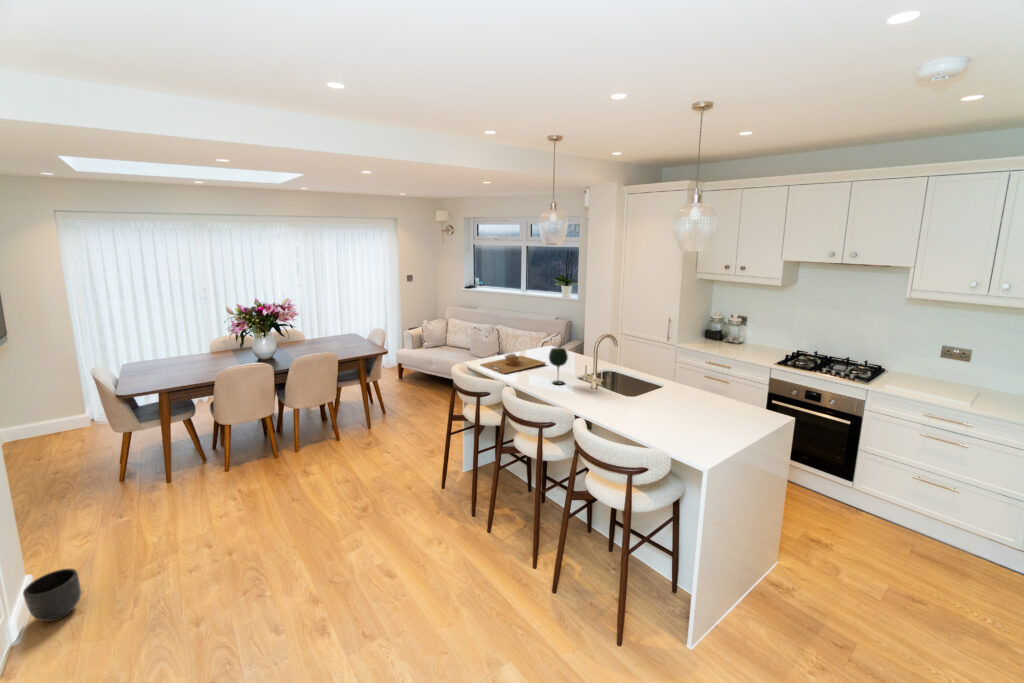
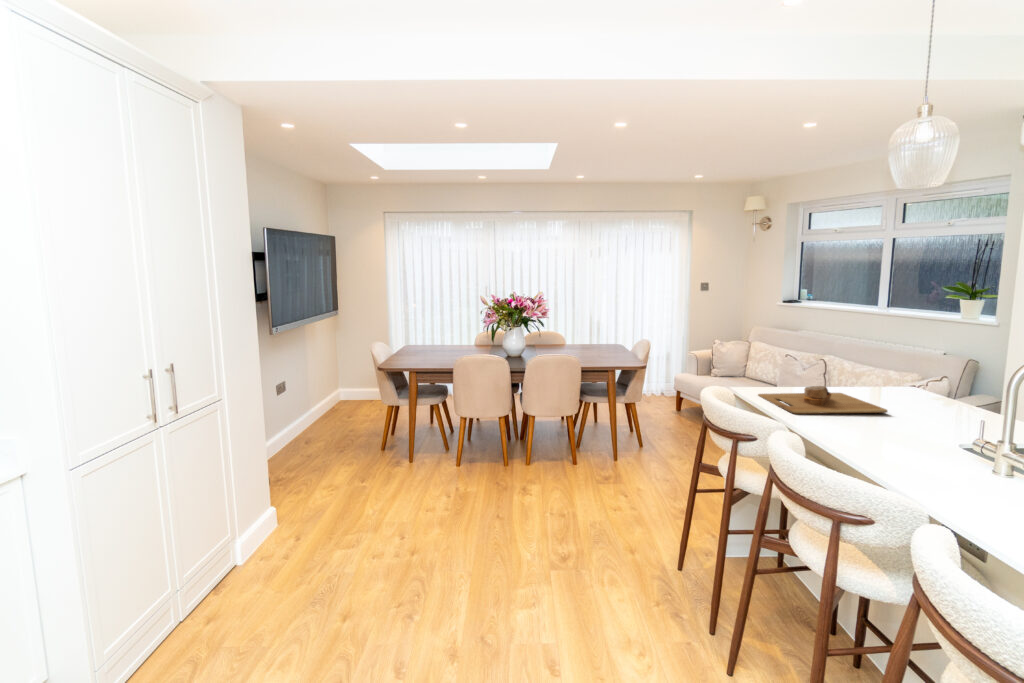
wine glass: present [549,348,568,385] -> none [886,379,931,451]
planter: present [23,569,81,622] -> none [254,512,294,559]

